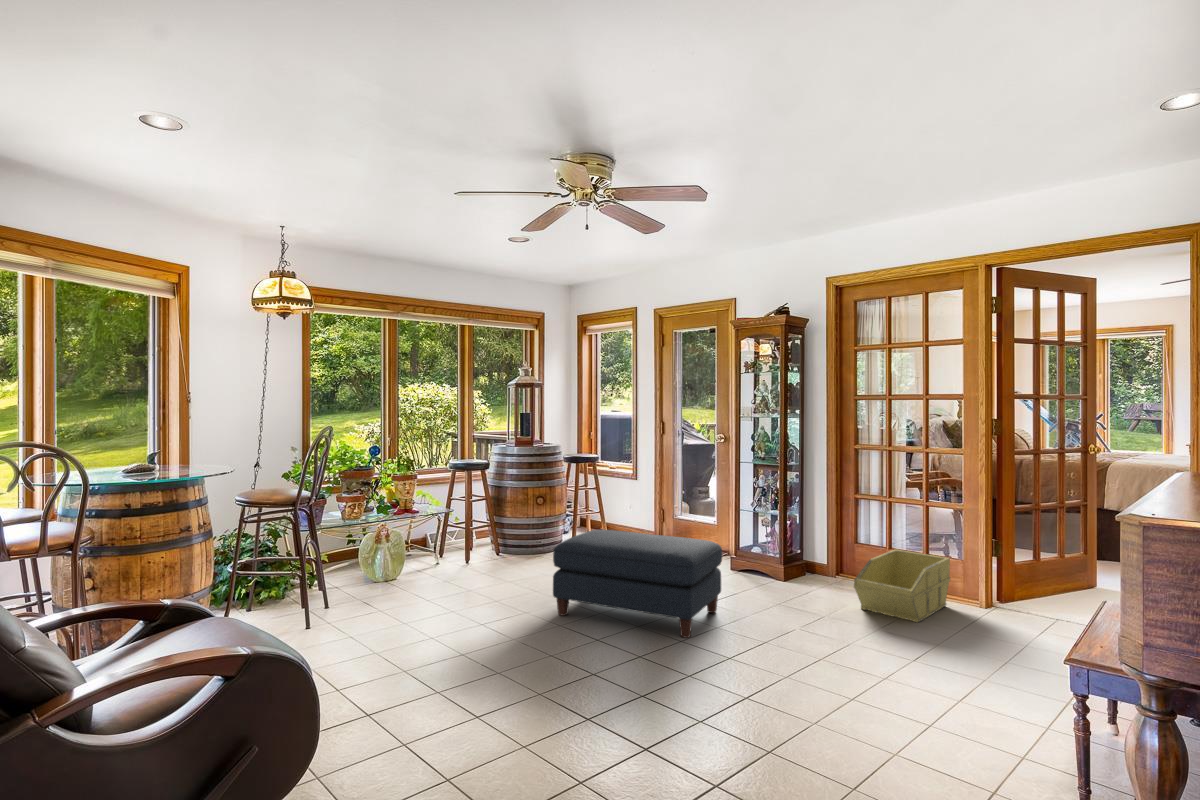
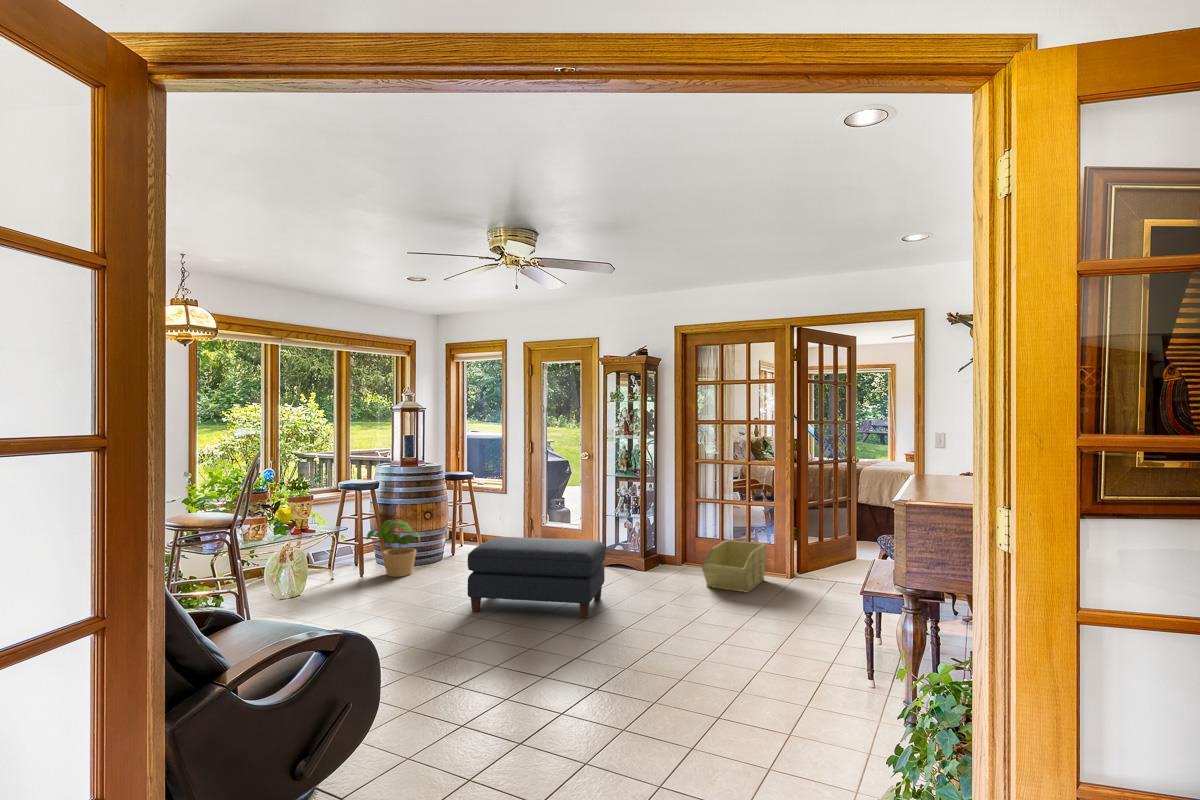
potted plant: none [472,504,529,565] -> present [367,520,420,577]

